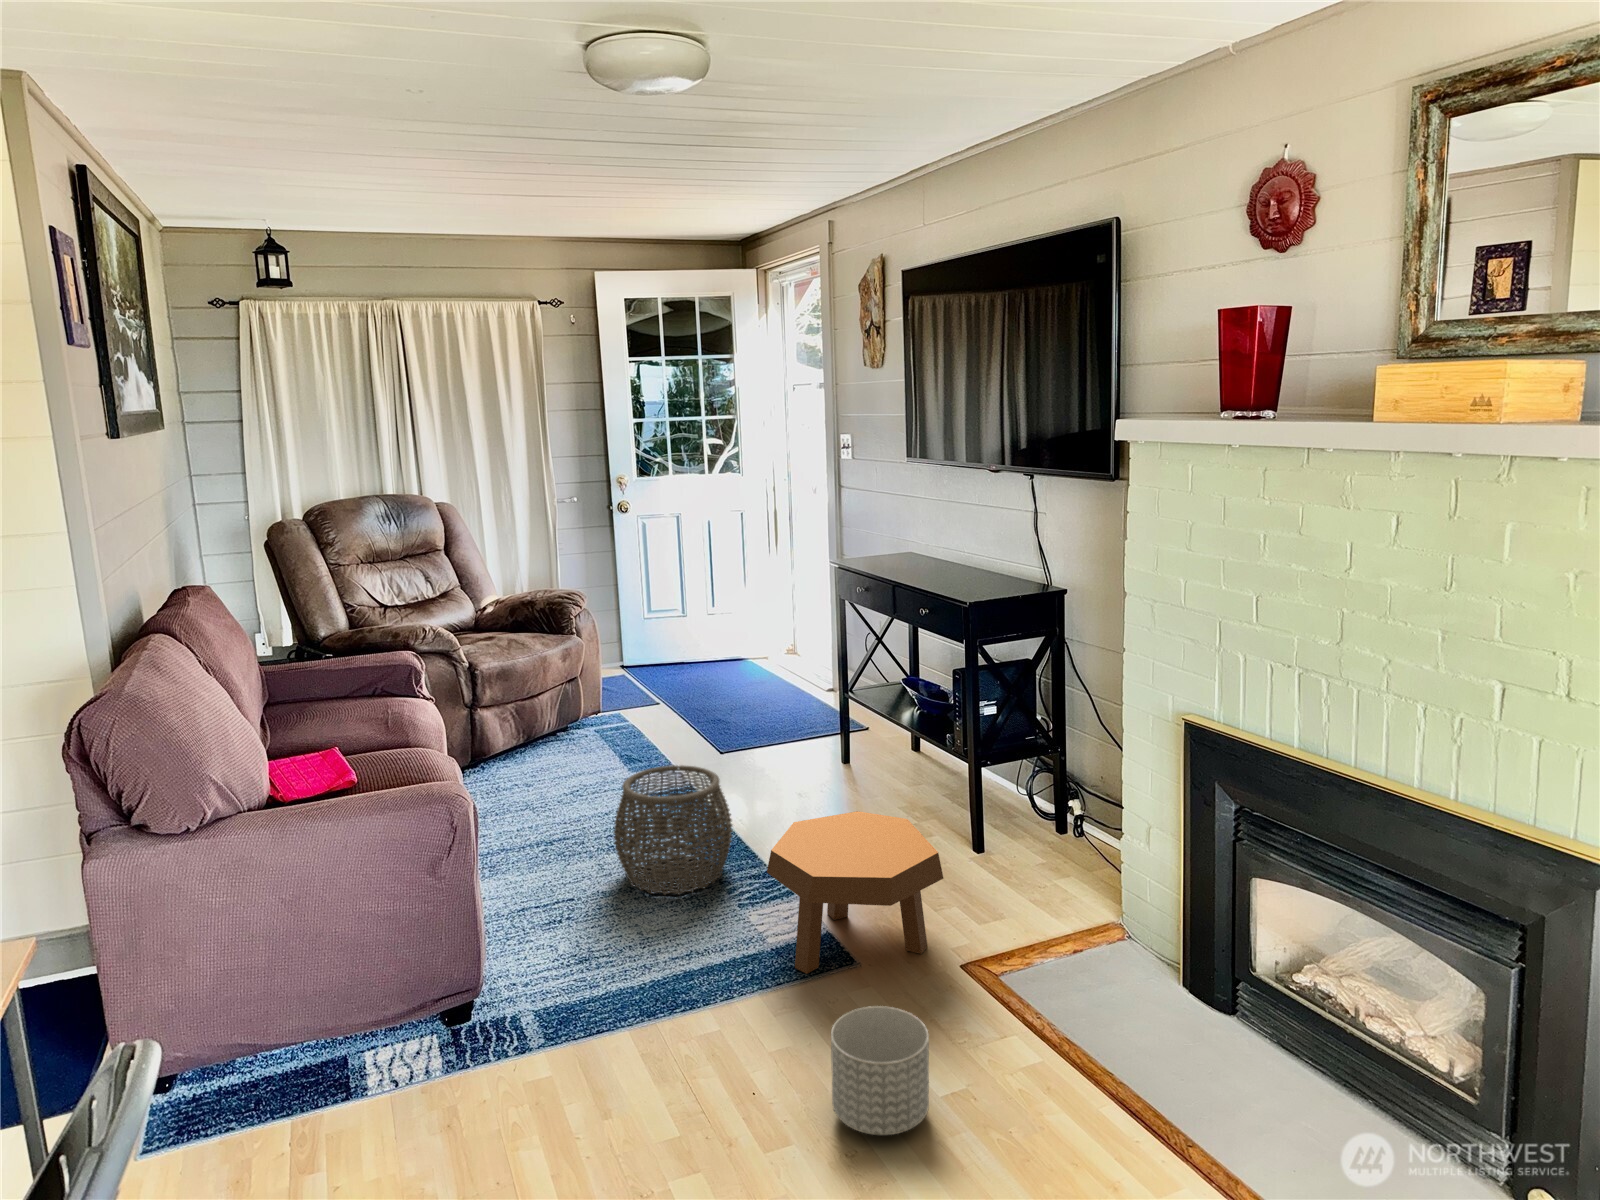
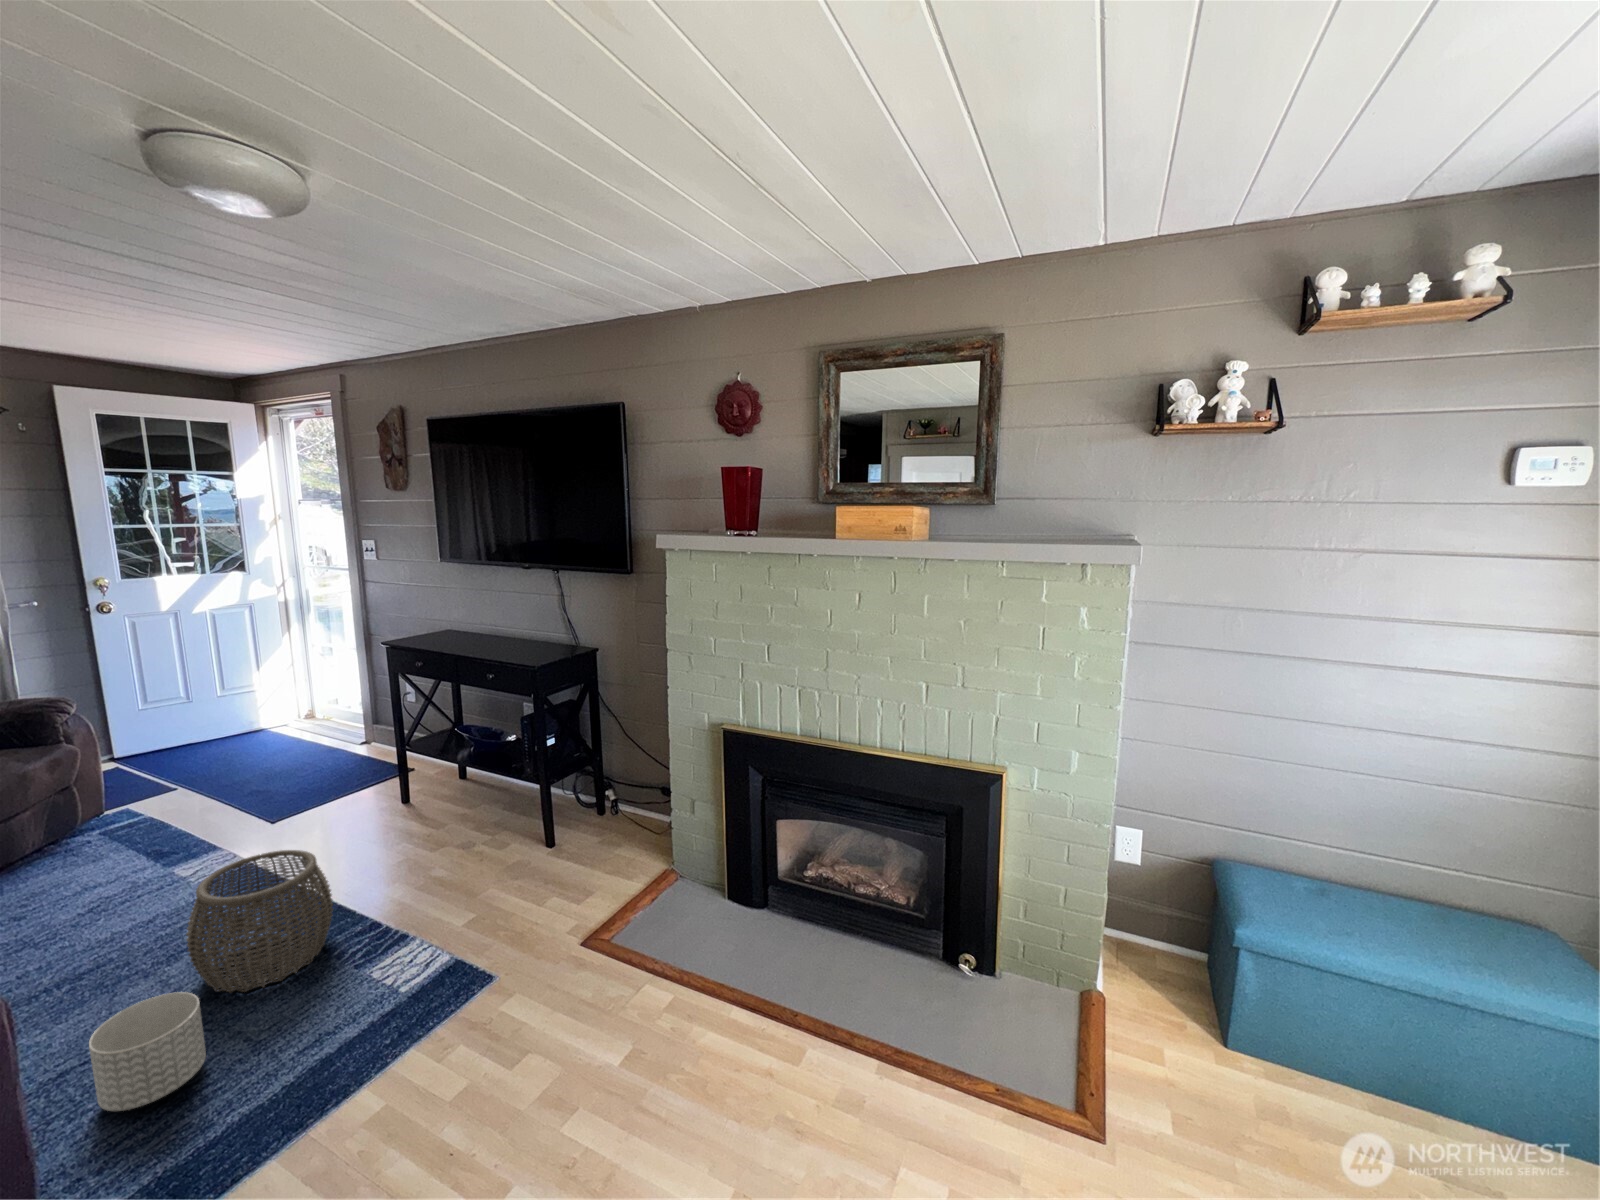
footstool: present [767,811,943,974] -> none [398,844,560,1008]
planter: present [831,1006,929,1135] -> present [89,992,206,1111]

